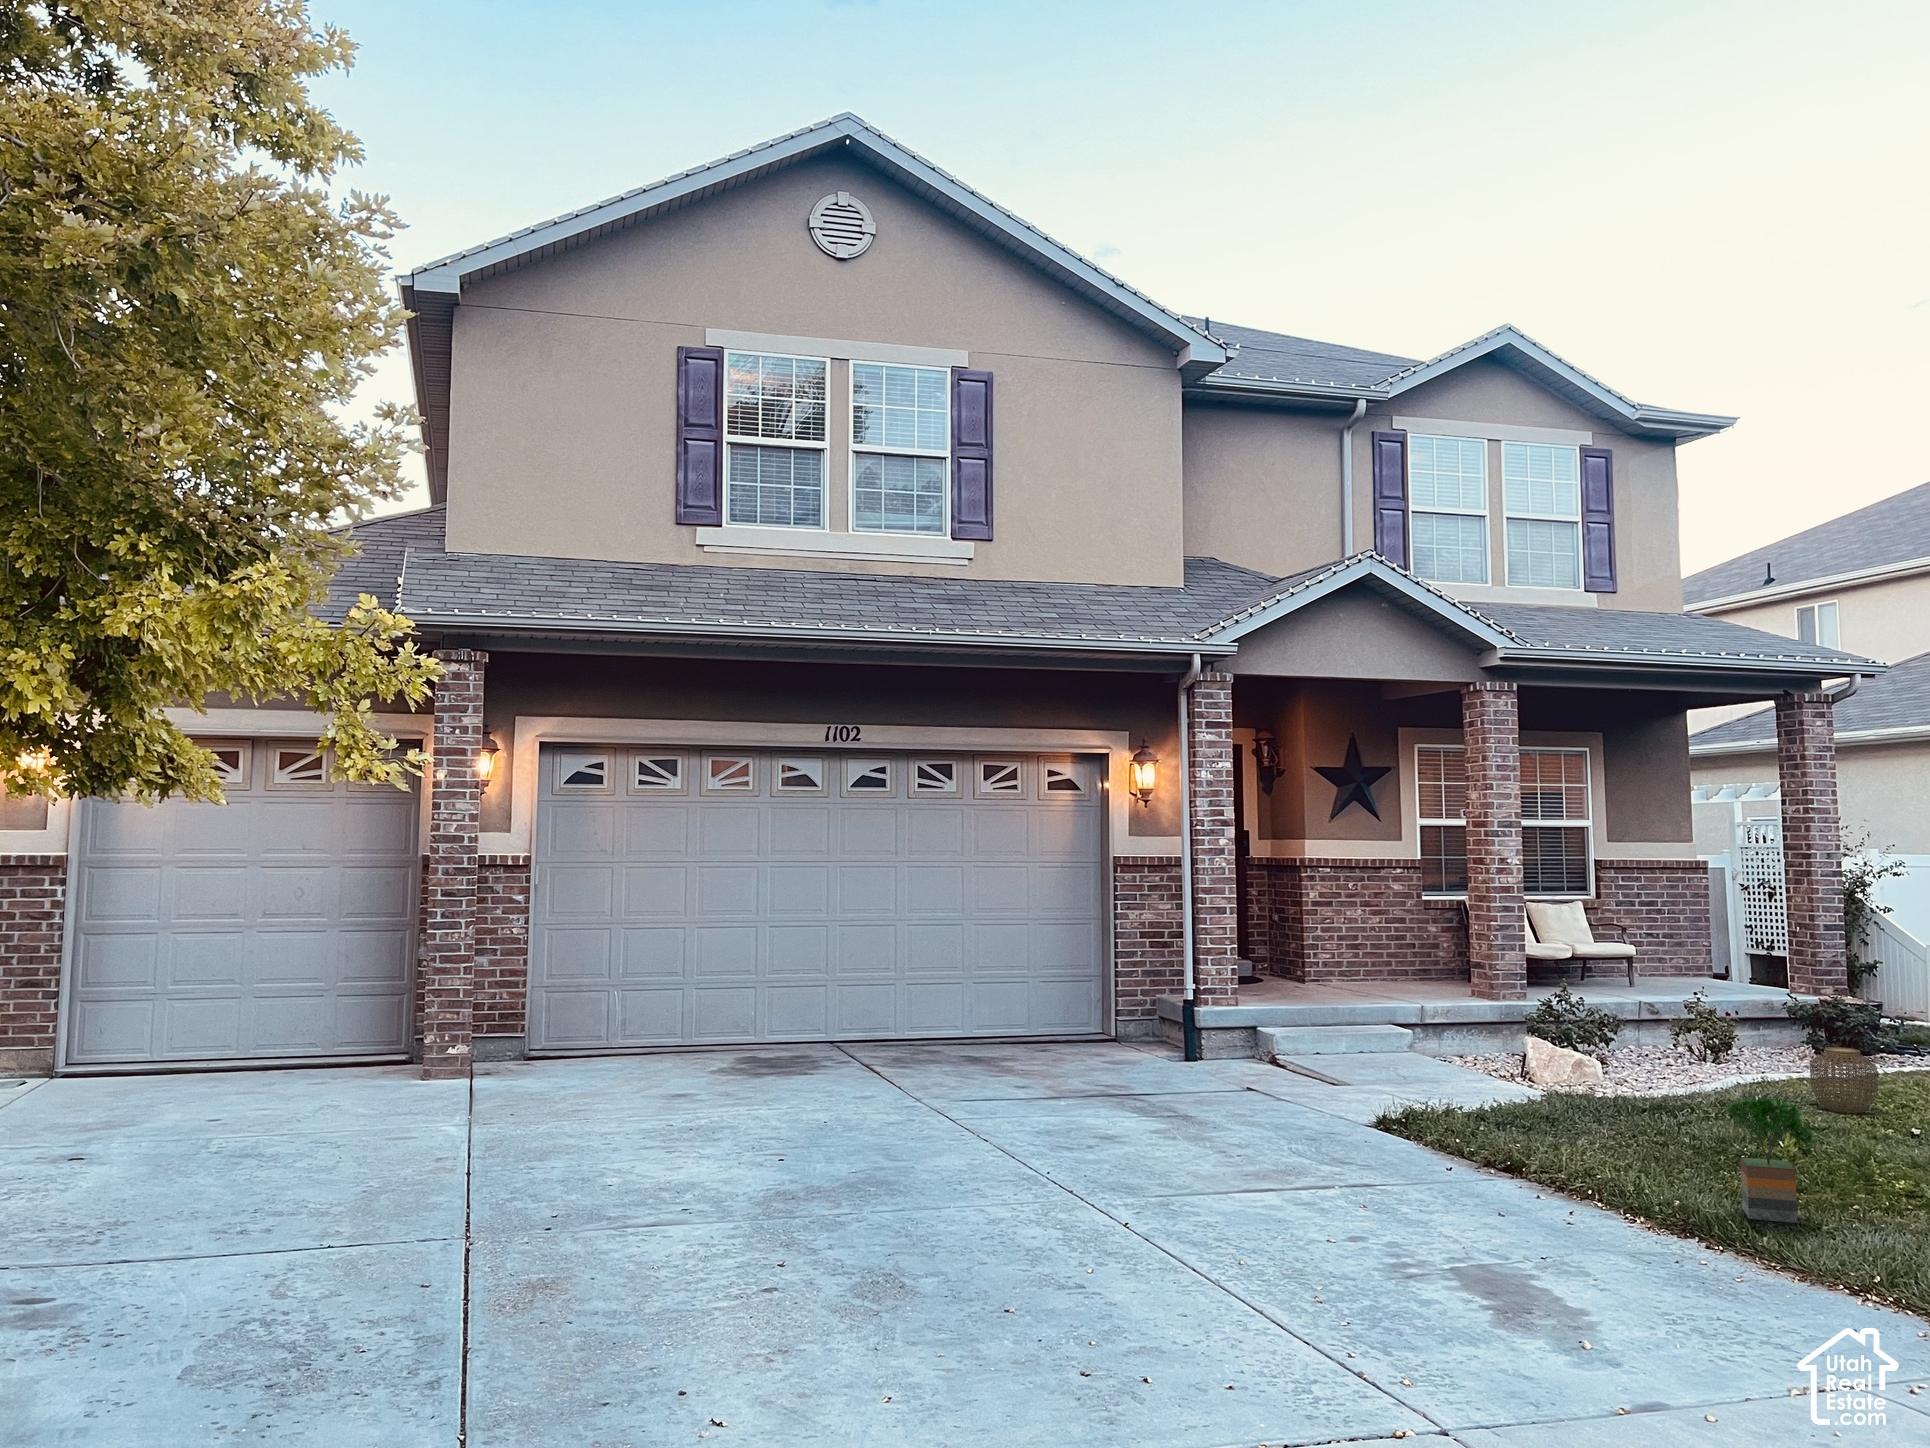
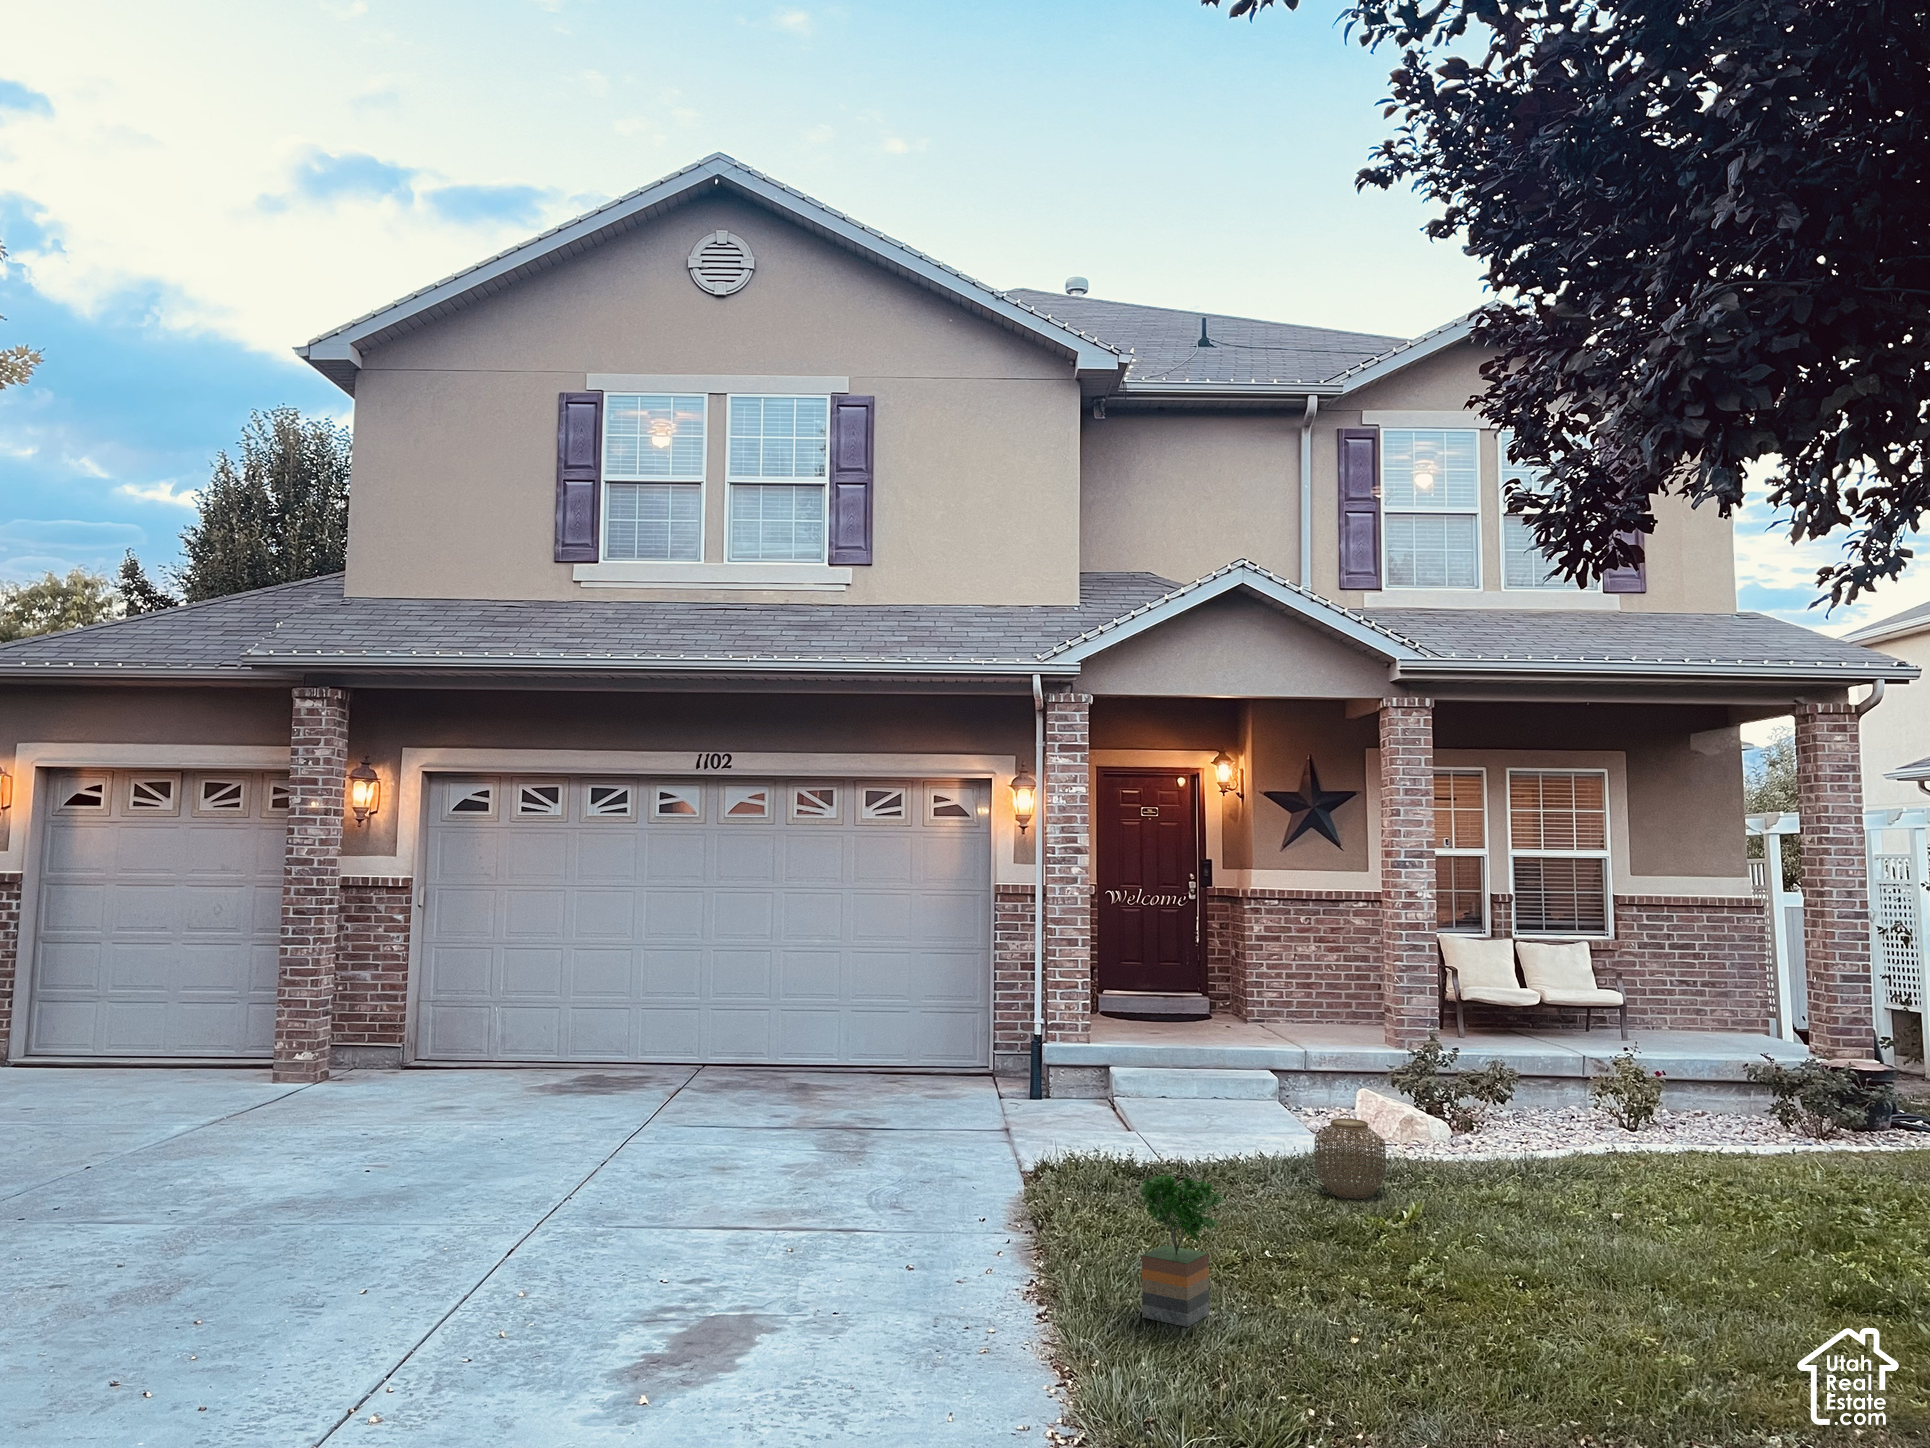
woven basket: present [1810,1047,1878,1113] -> present [1315,1119,1386,1199]

